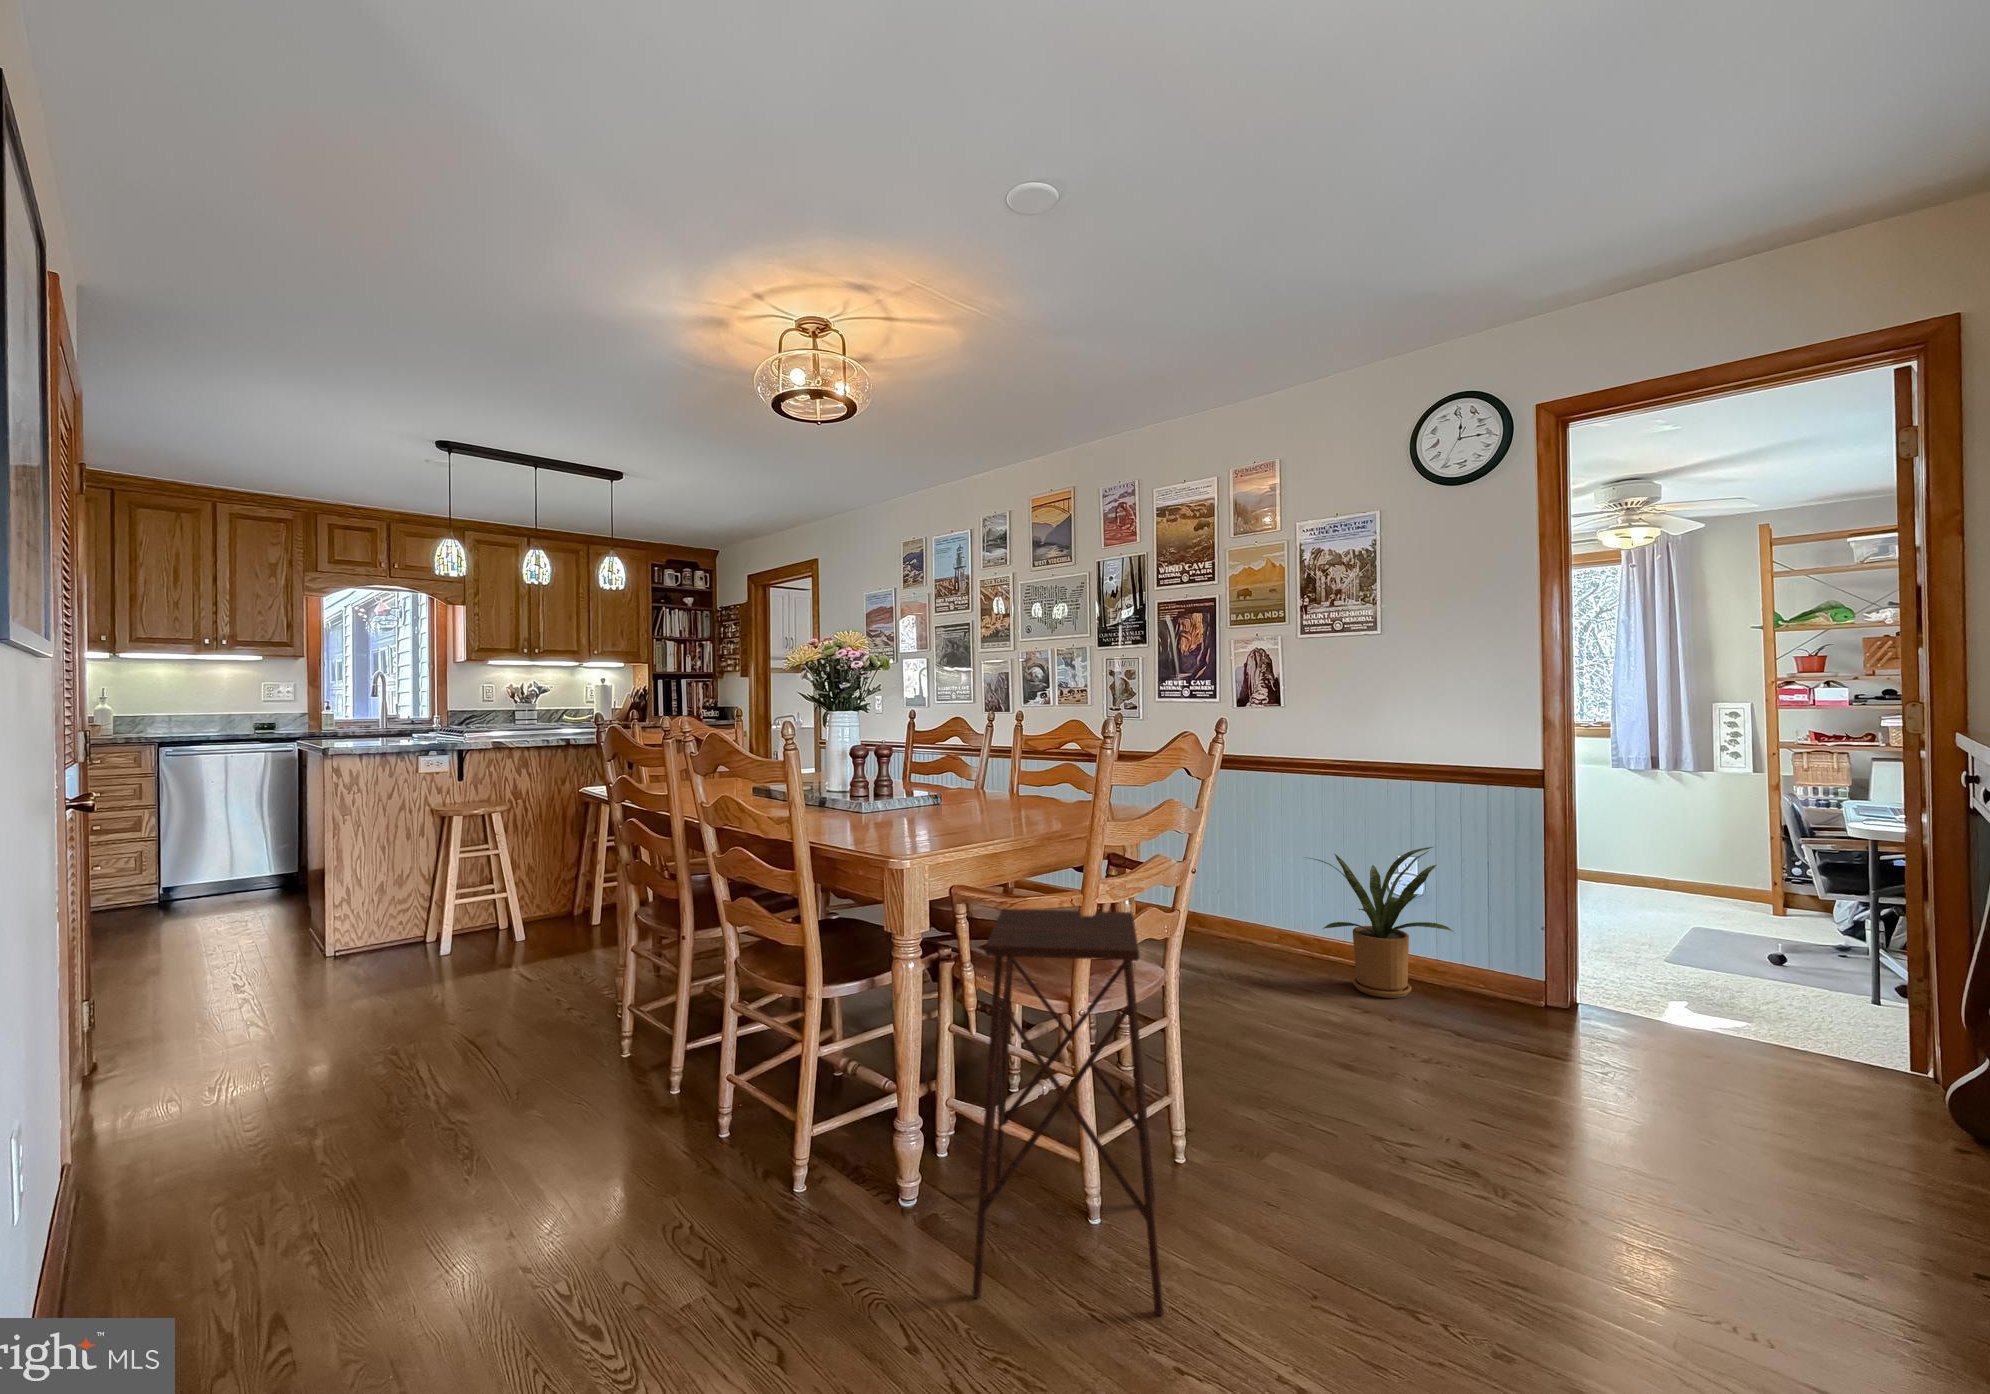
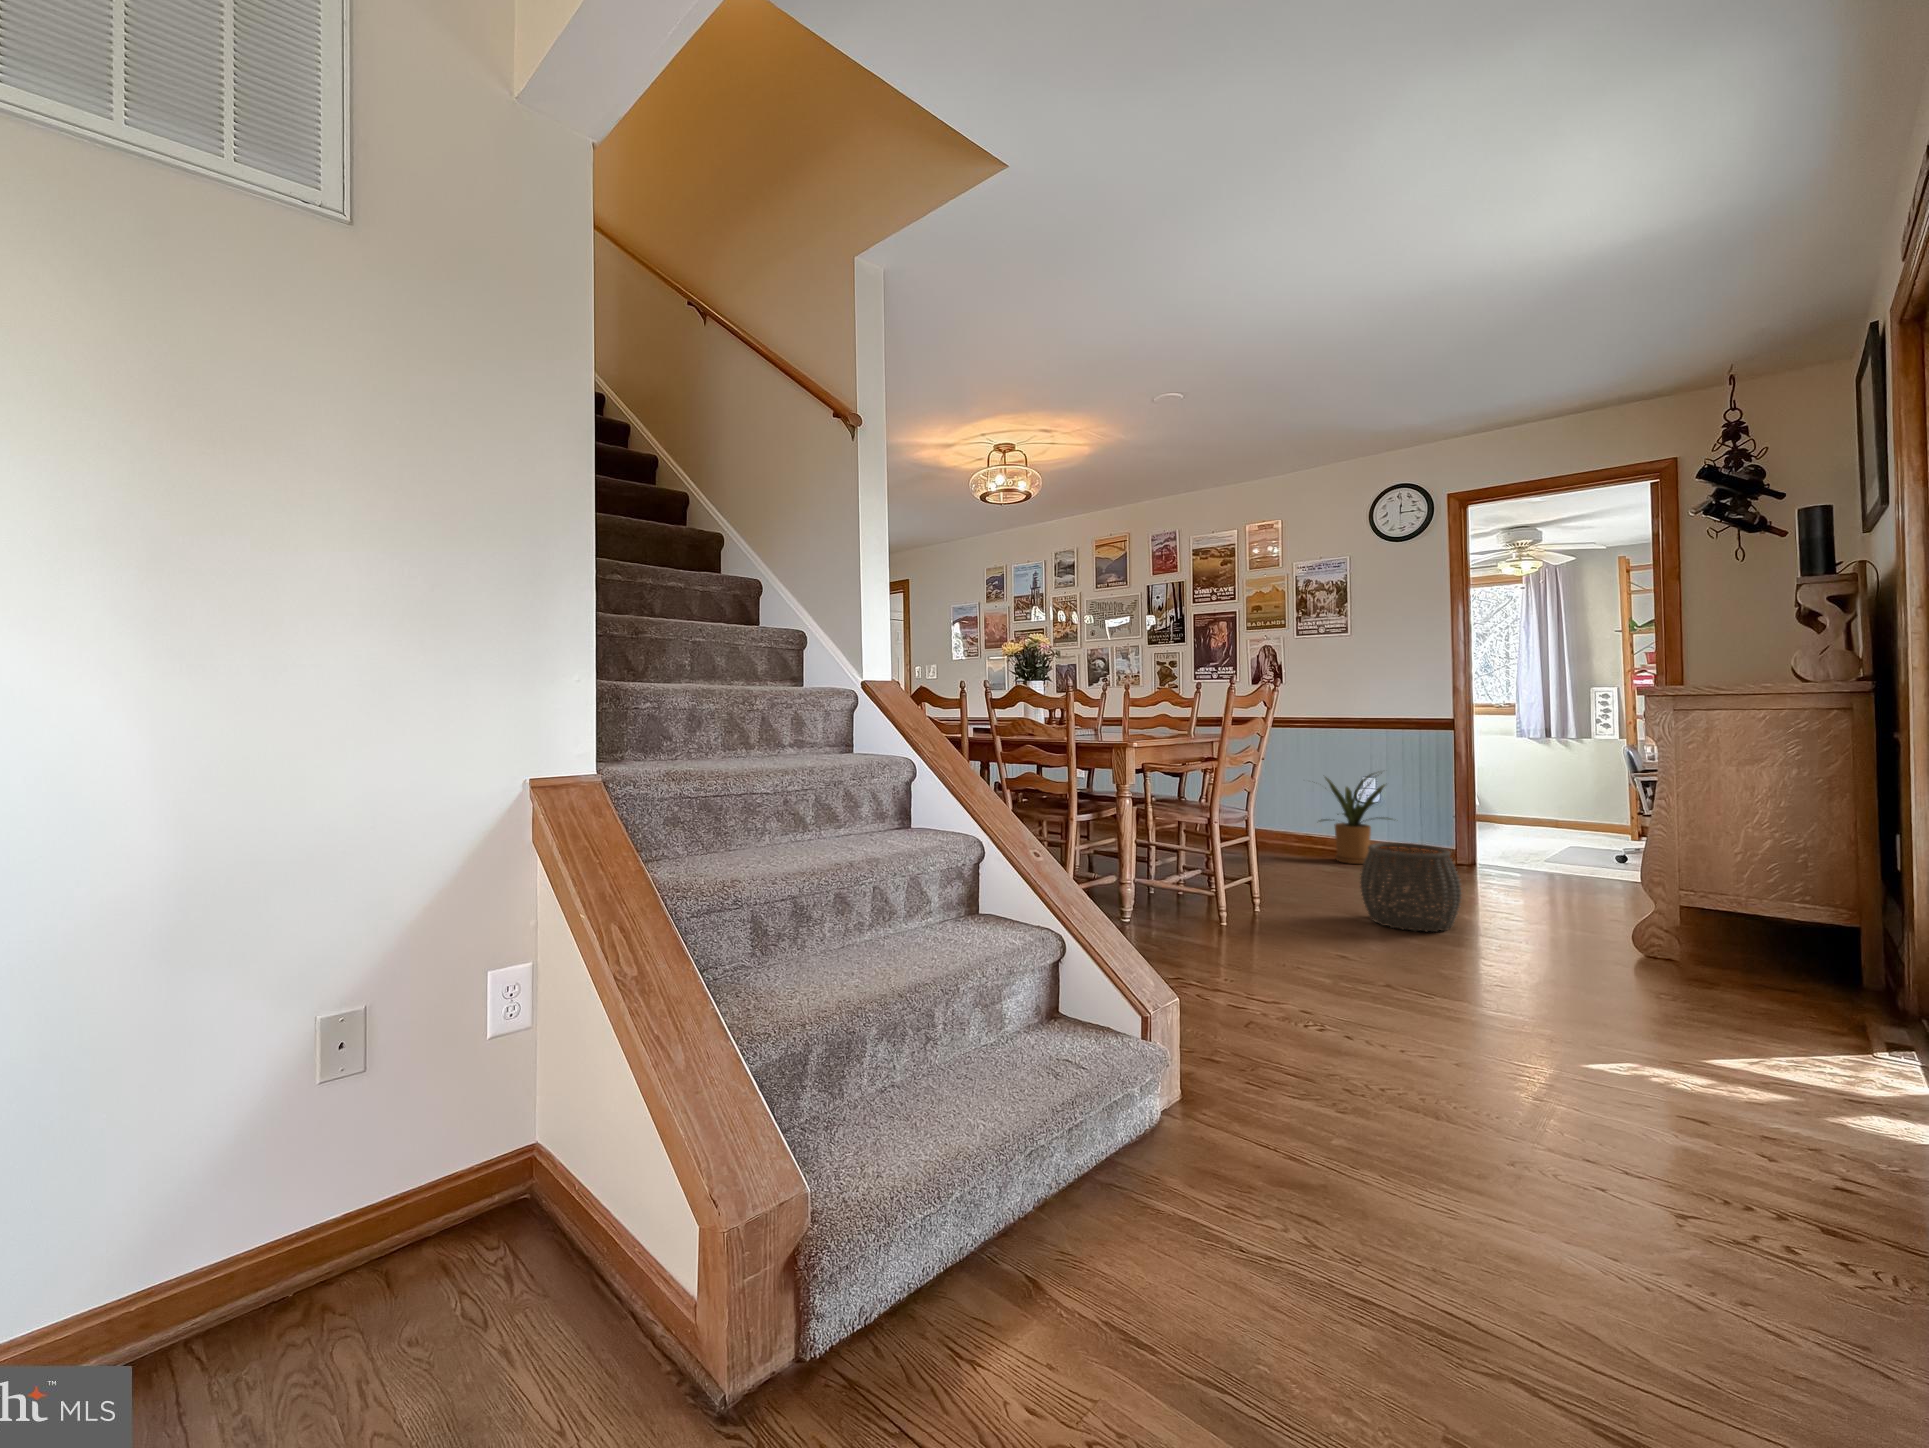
side table: present [972,909,1163,1316] -> none [1167,773,1270,941]
woven basket: none [1372,1045,1585,1276] -> present [1360,843,1462,932]

